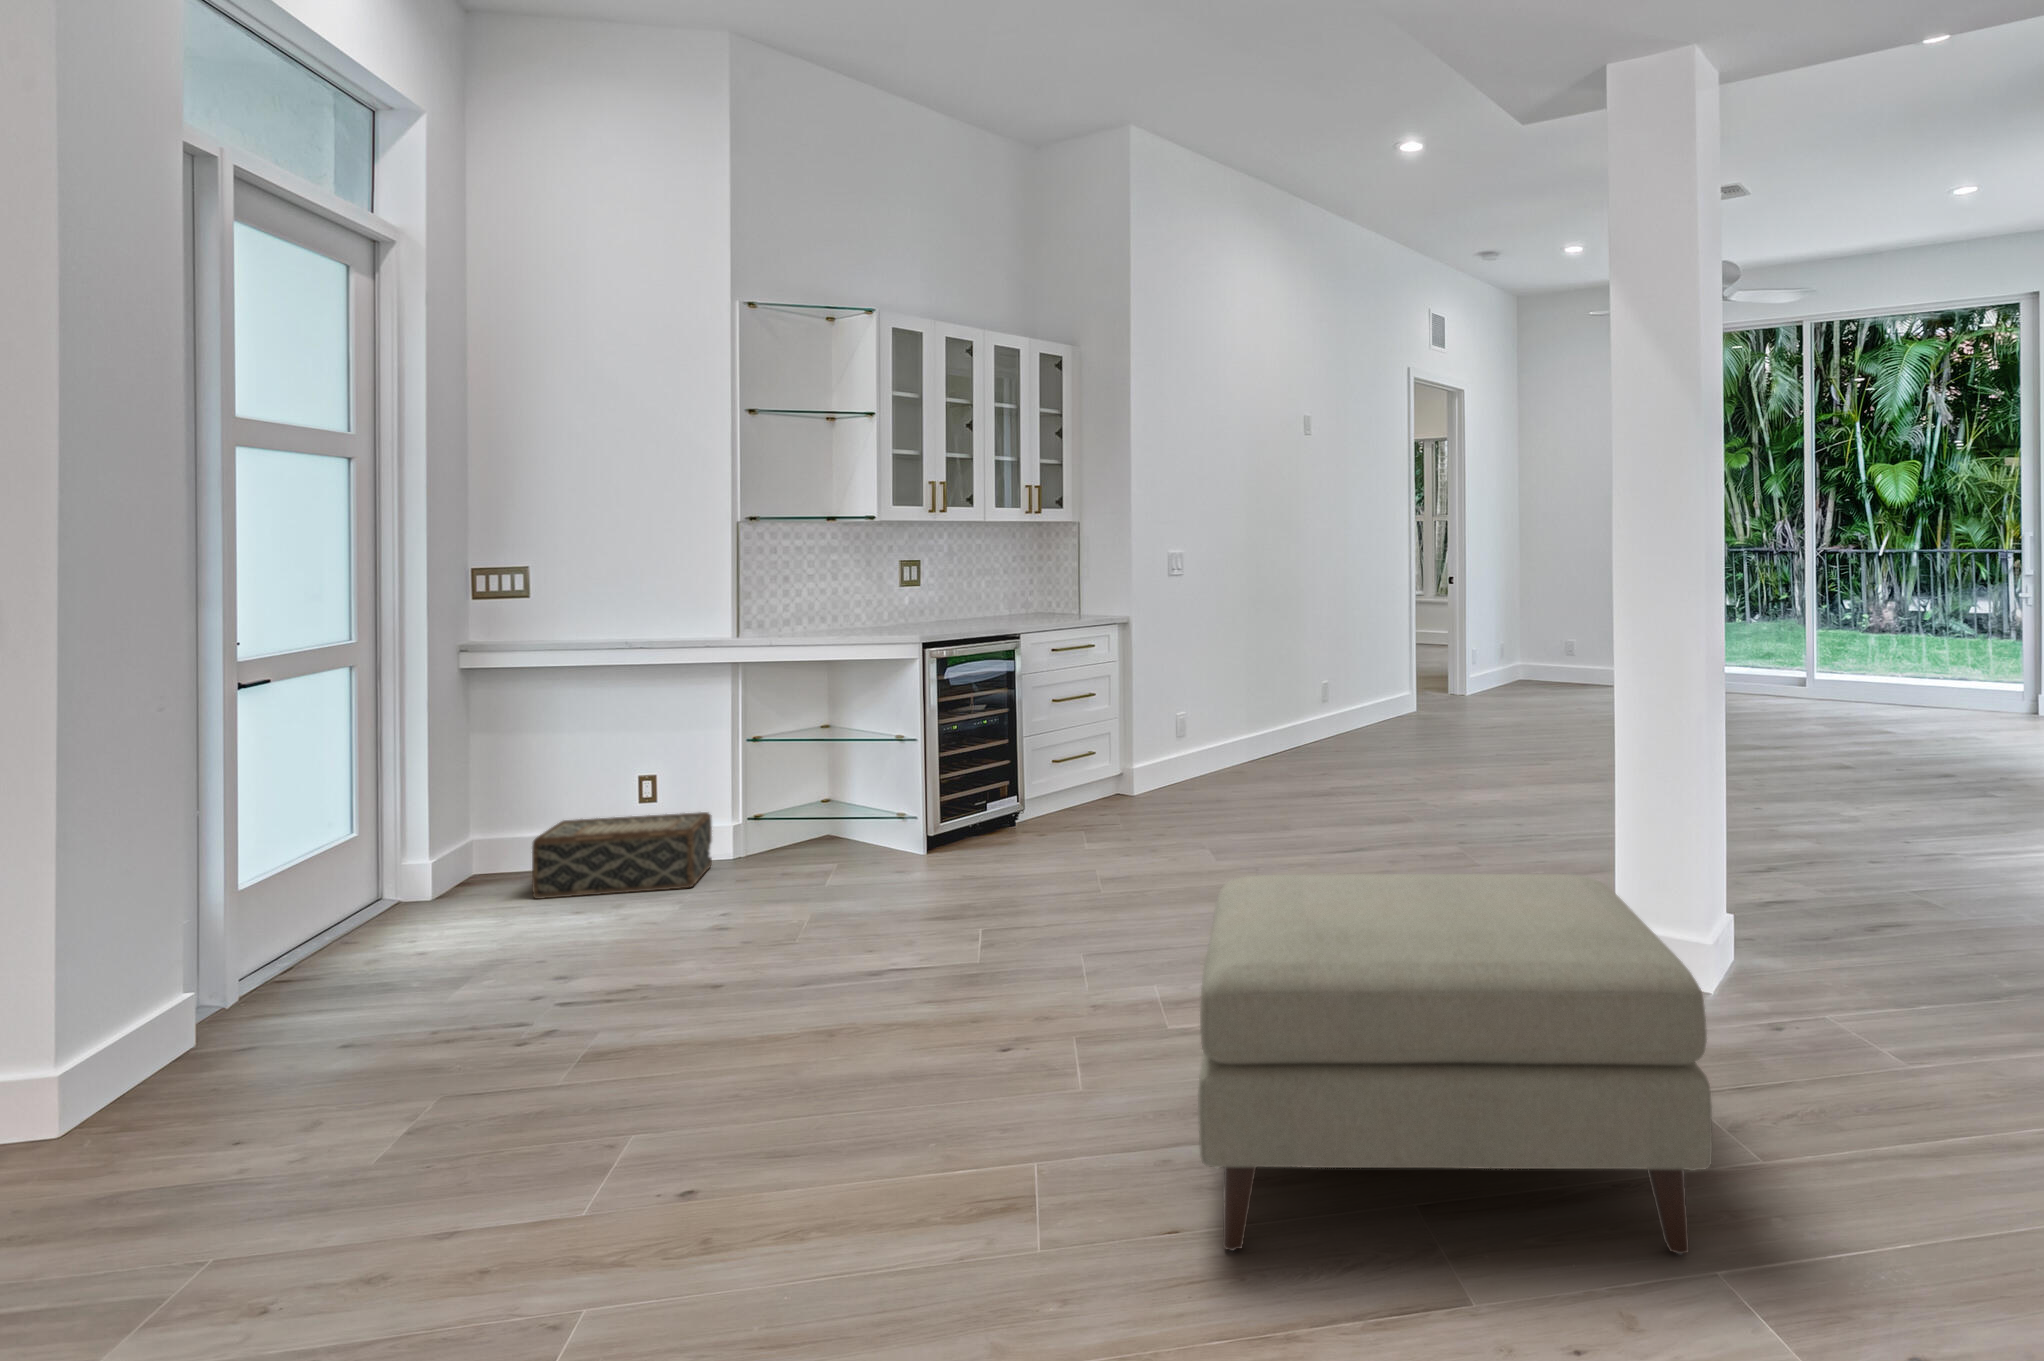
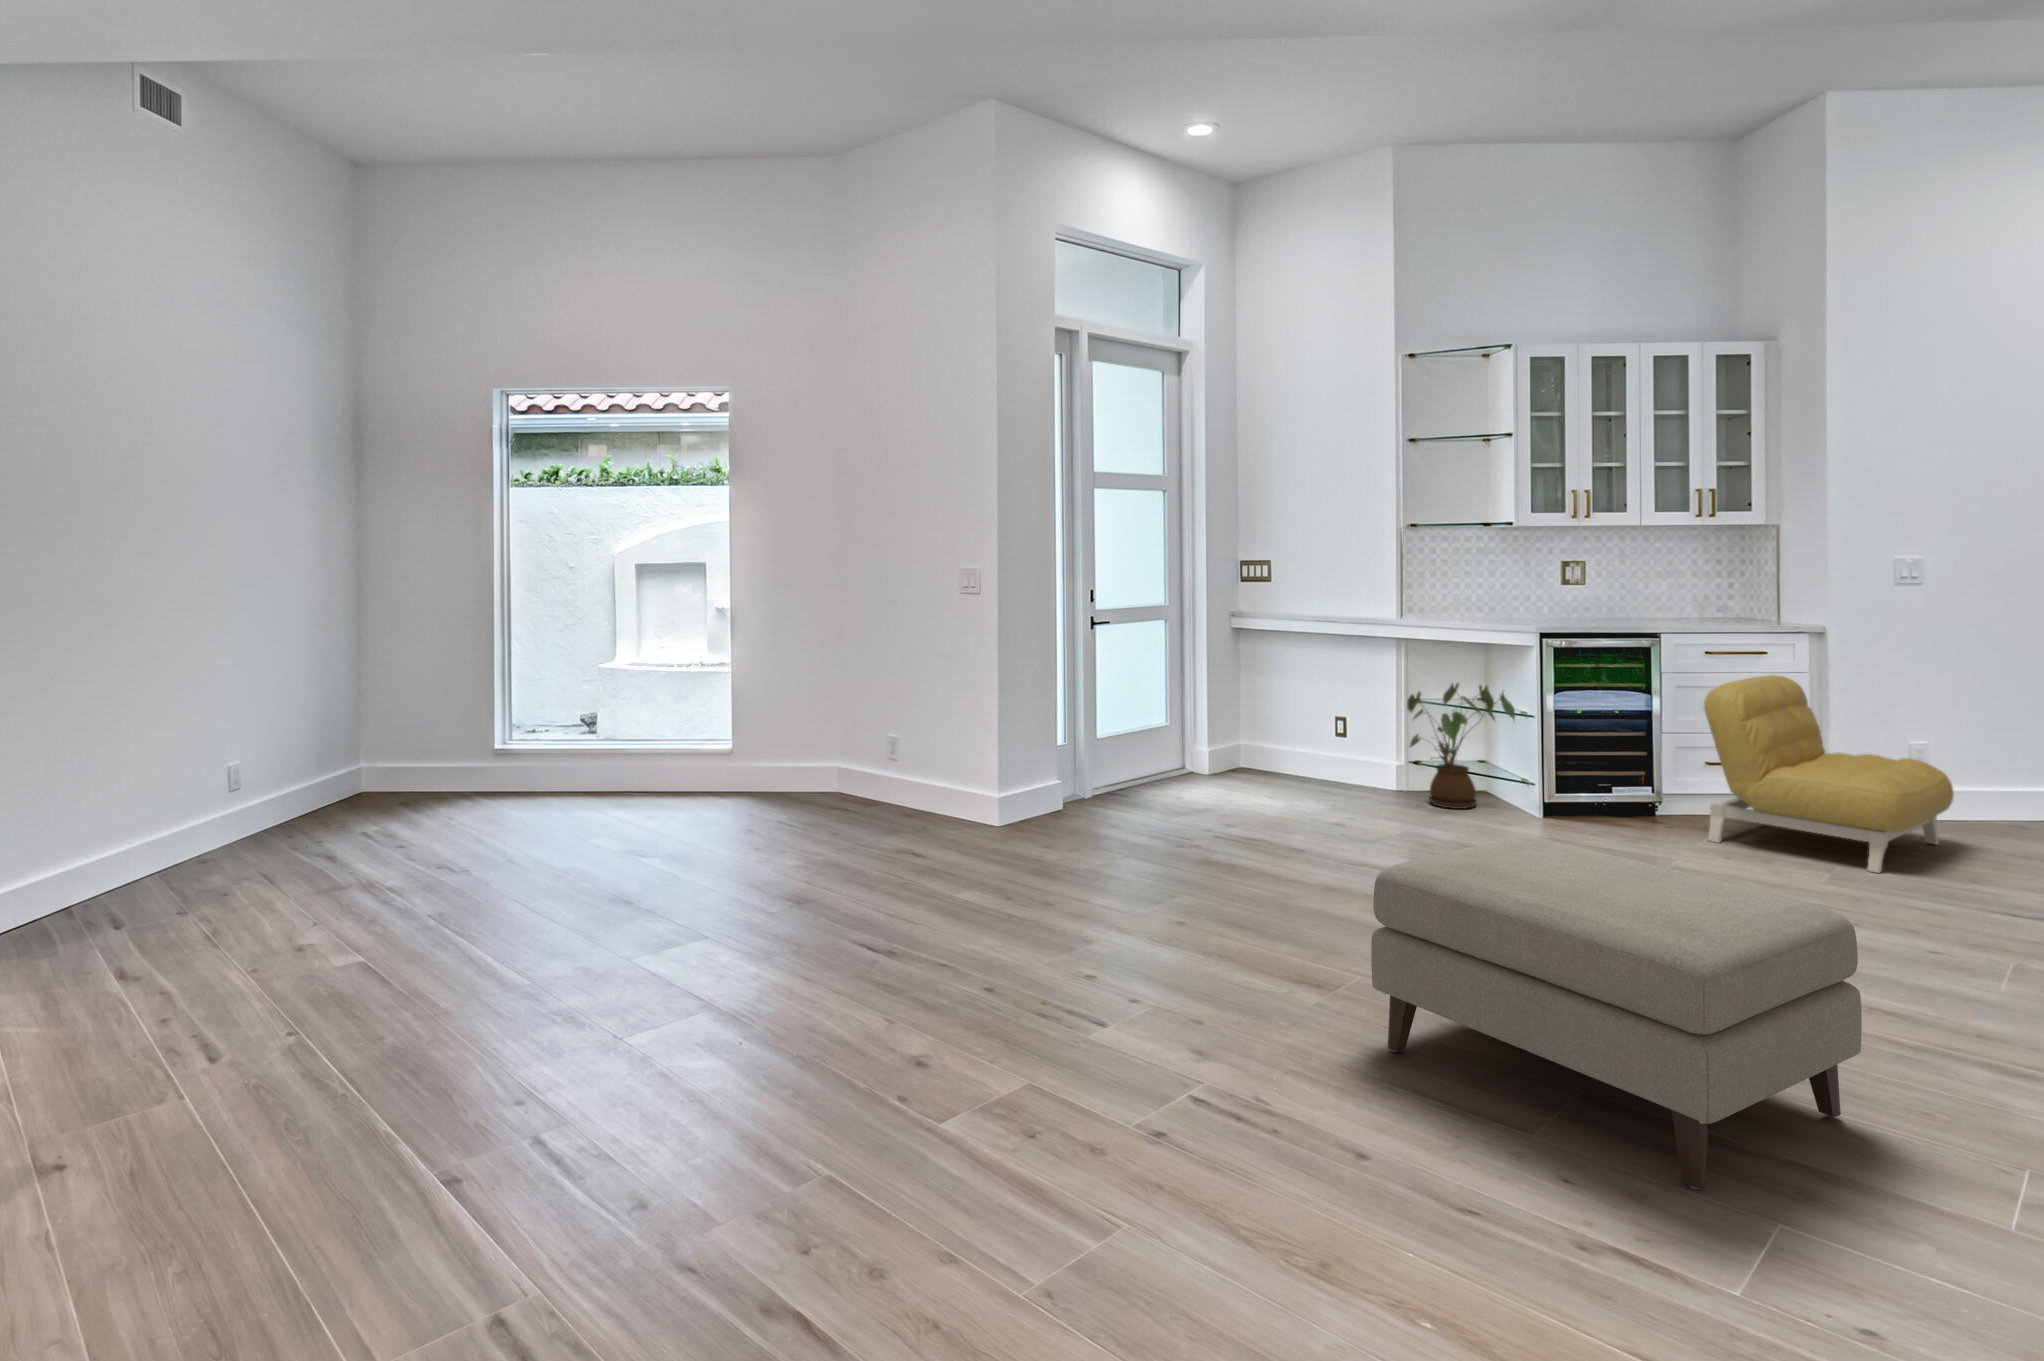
armchair: none [1083,666,1254,840] -> present [1704,675,1954,873]
house plant: none [761,708,894,869] -> present [1407,684,1515,809]
woven basket: present [532,812,712,899] -> none [1258,738,1379,800]

